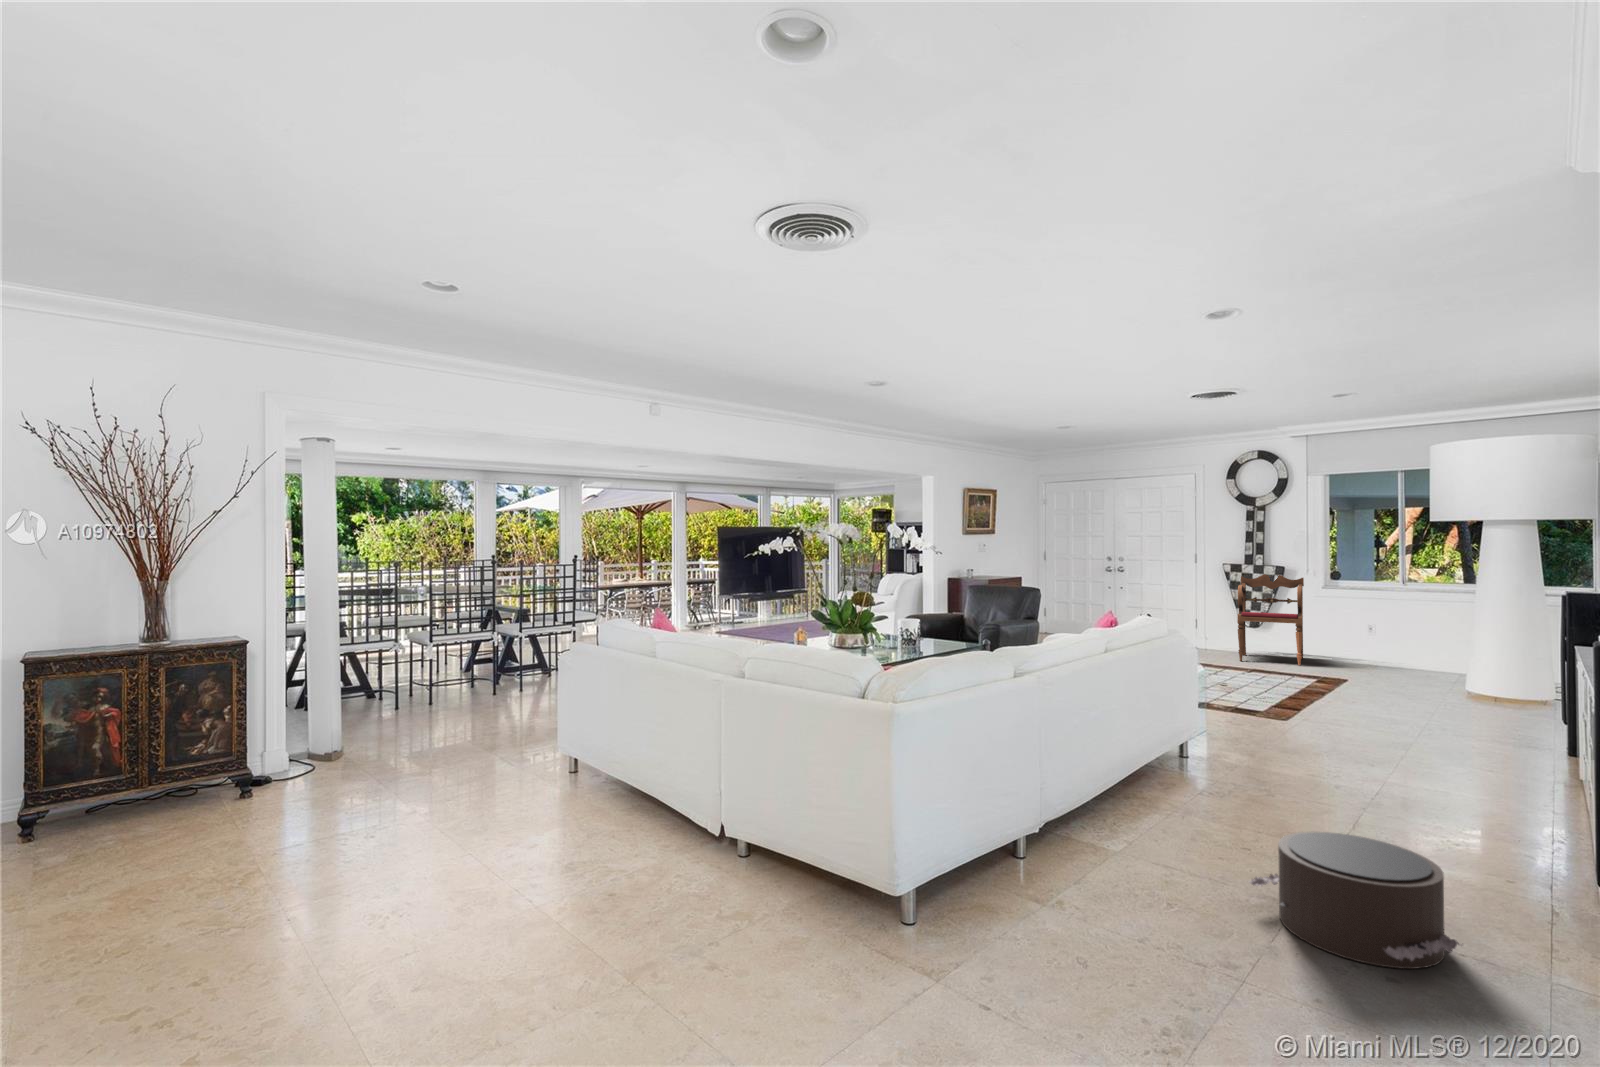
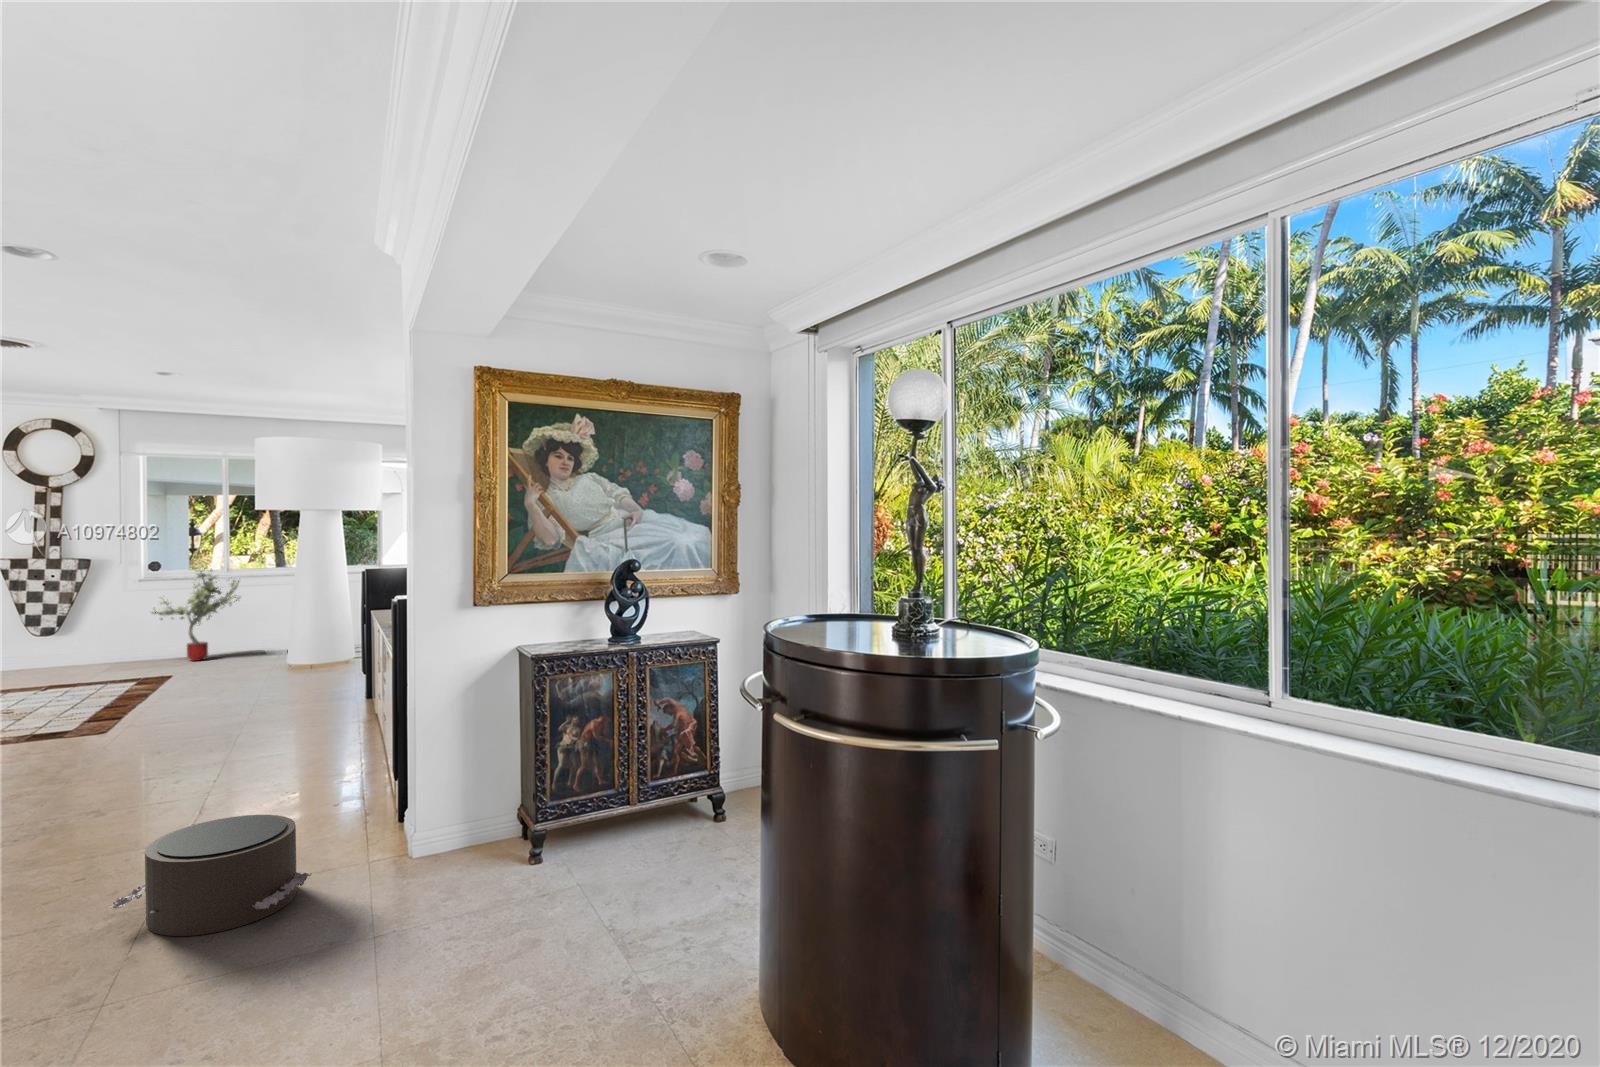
armchair: present [1237,575,1304,665] -> none [26,569,112,677]
potted tree: none [1335,579,1426,670] -> present [152,569,240,661]

